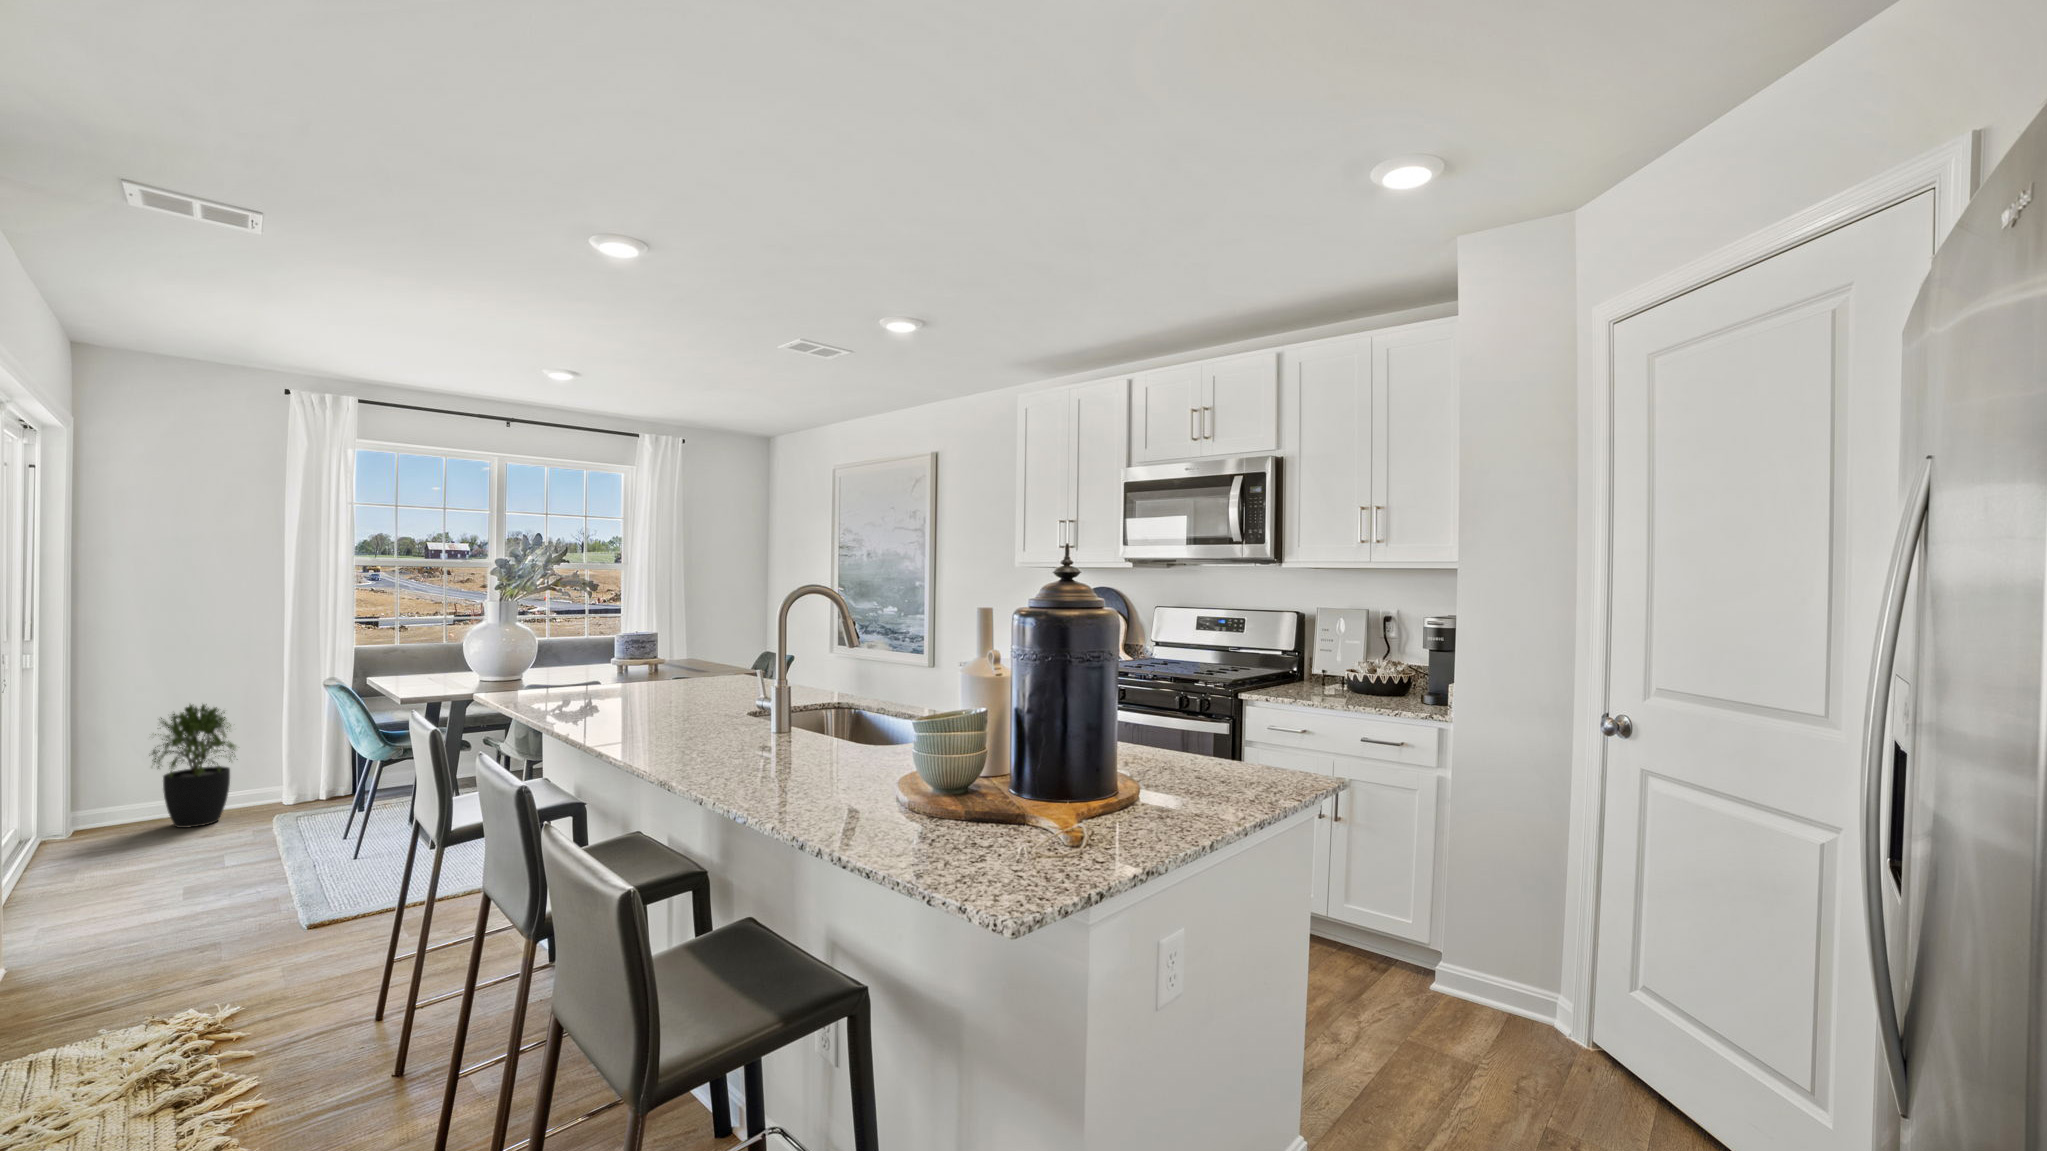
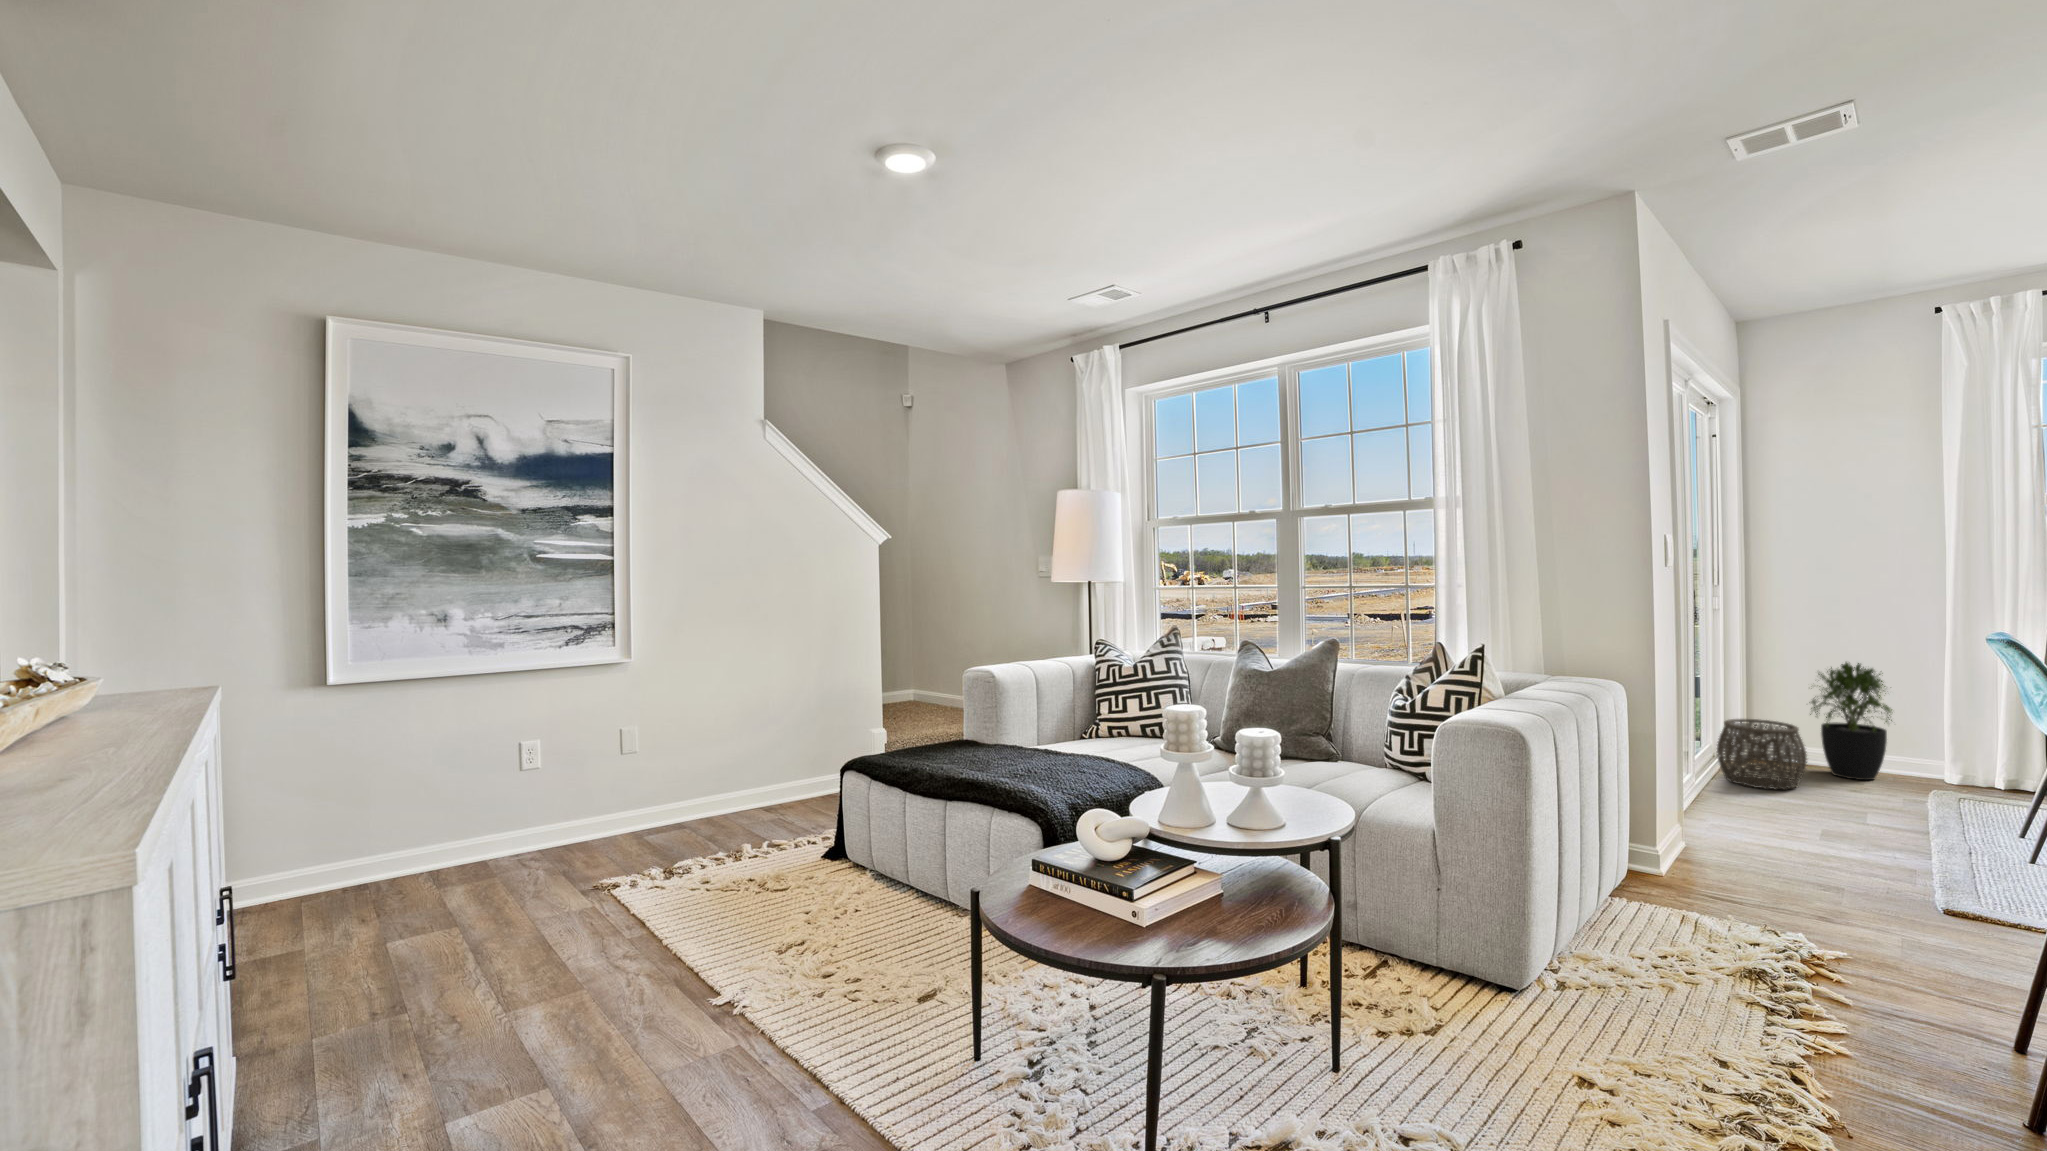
woven basket: none [35,782,154,870] -> present [1717,719,1807,790]

